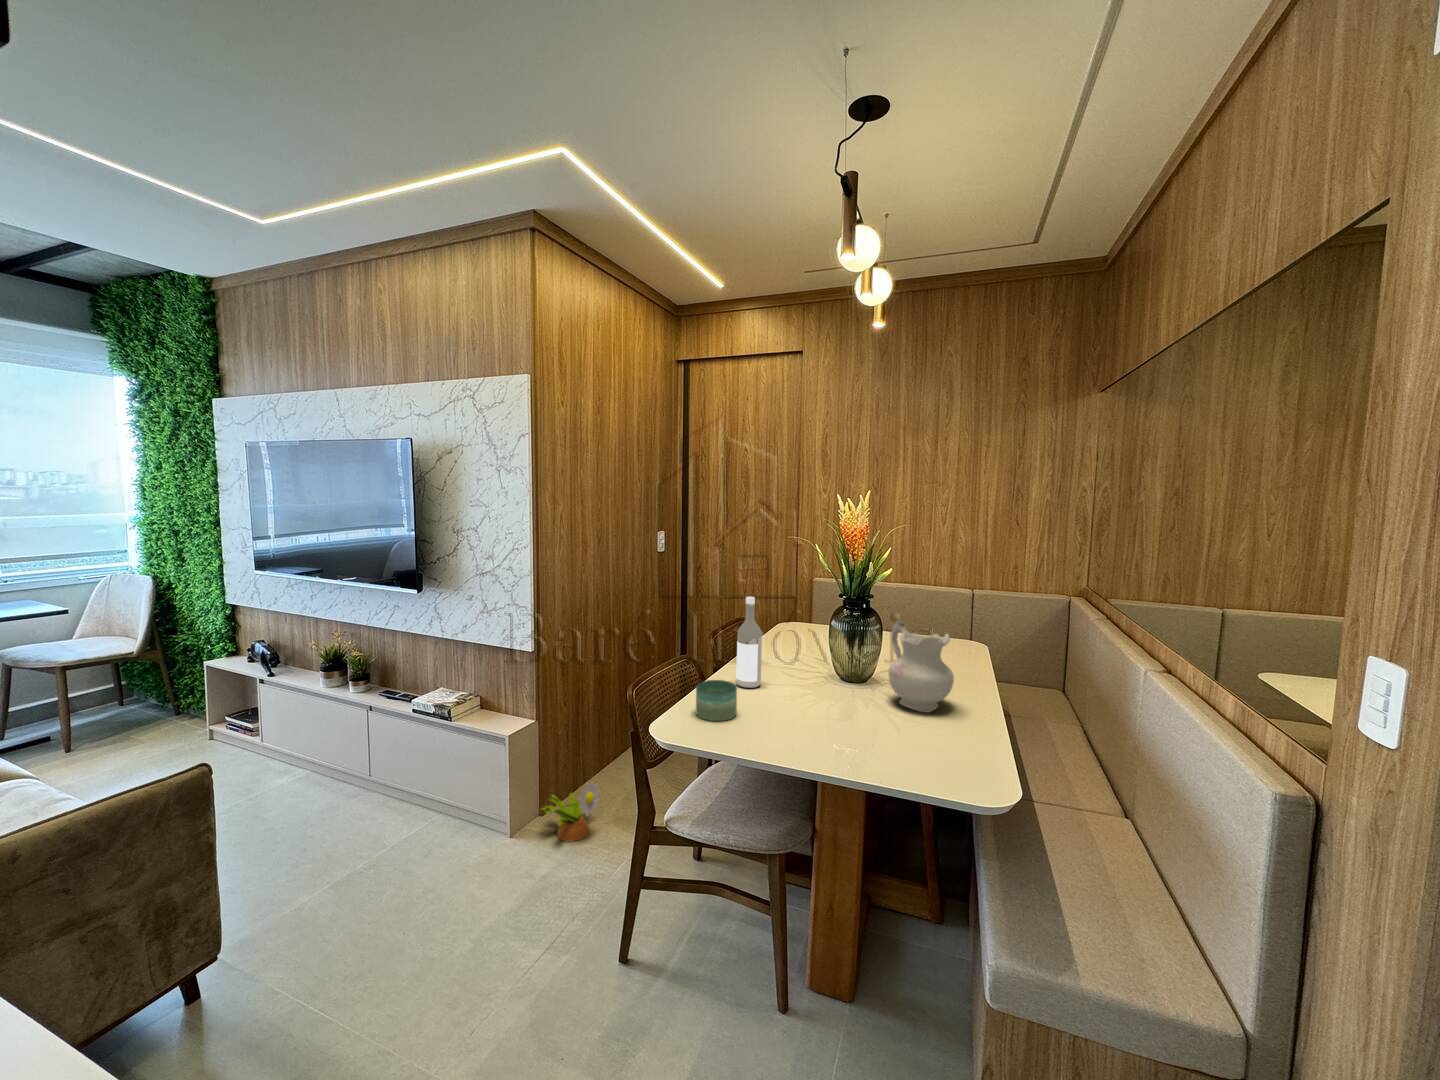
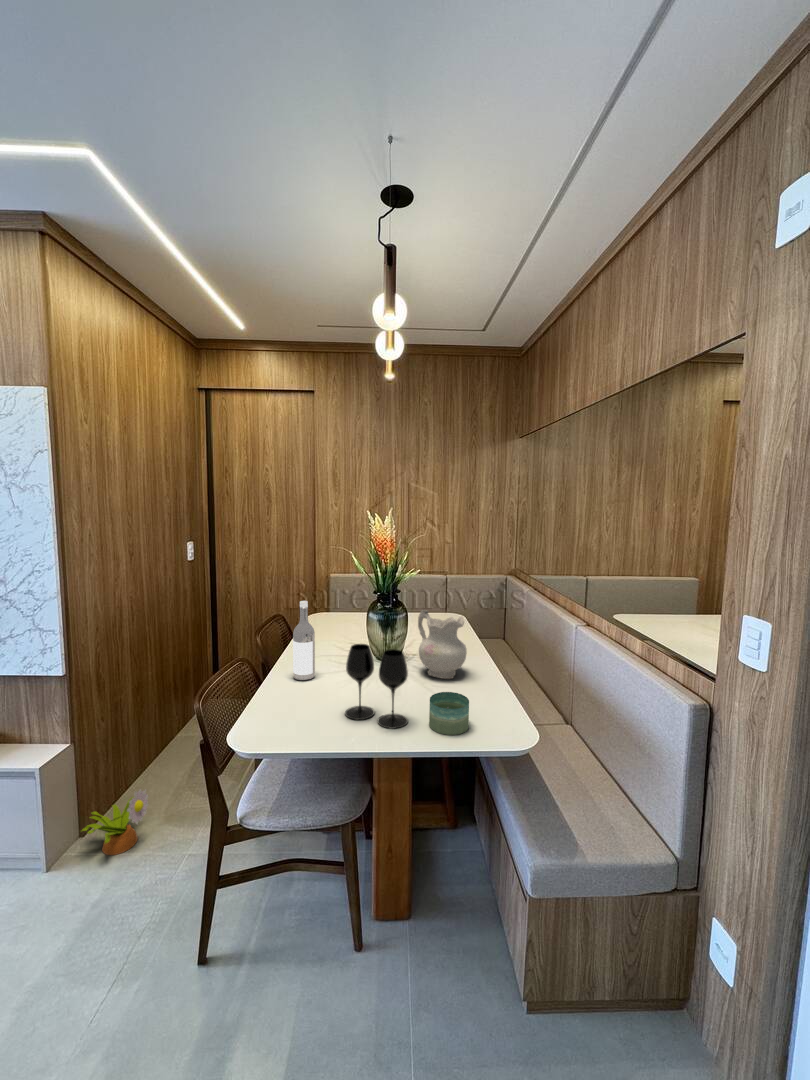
wine glass: none [776,648,847,752] -> present [345,644,408,729]
candle: present [696,680,737,721] -> present [429,692,469,735]

